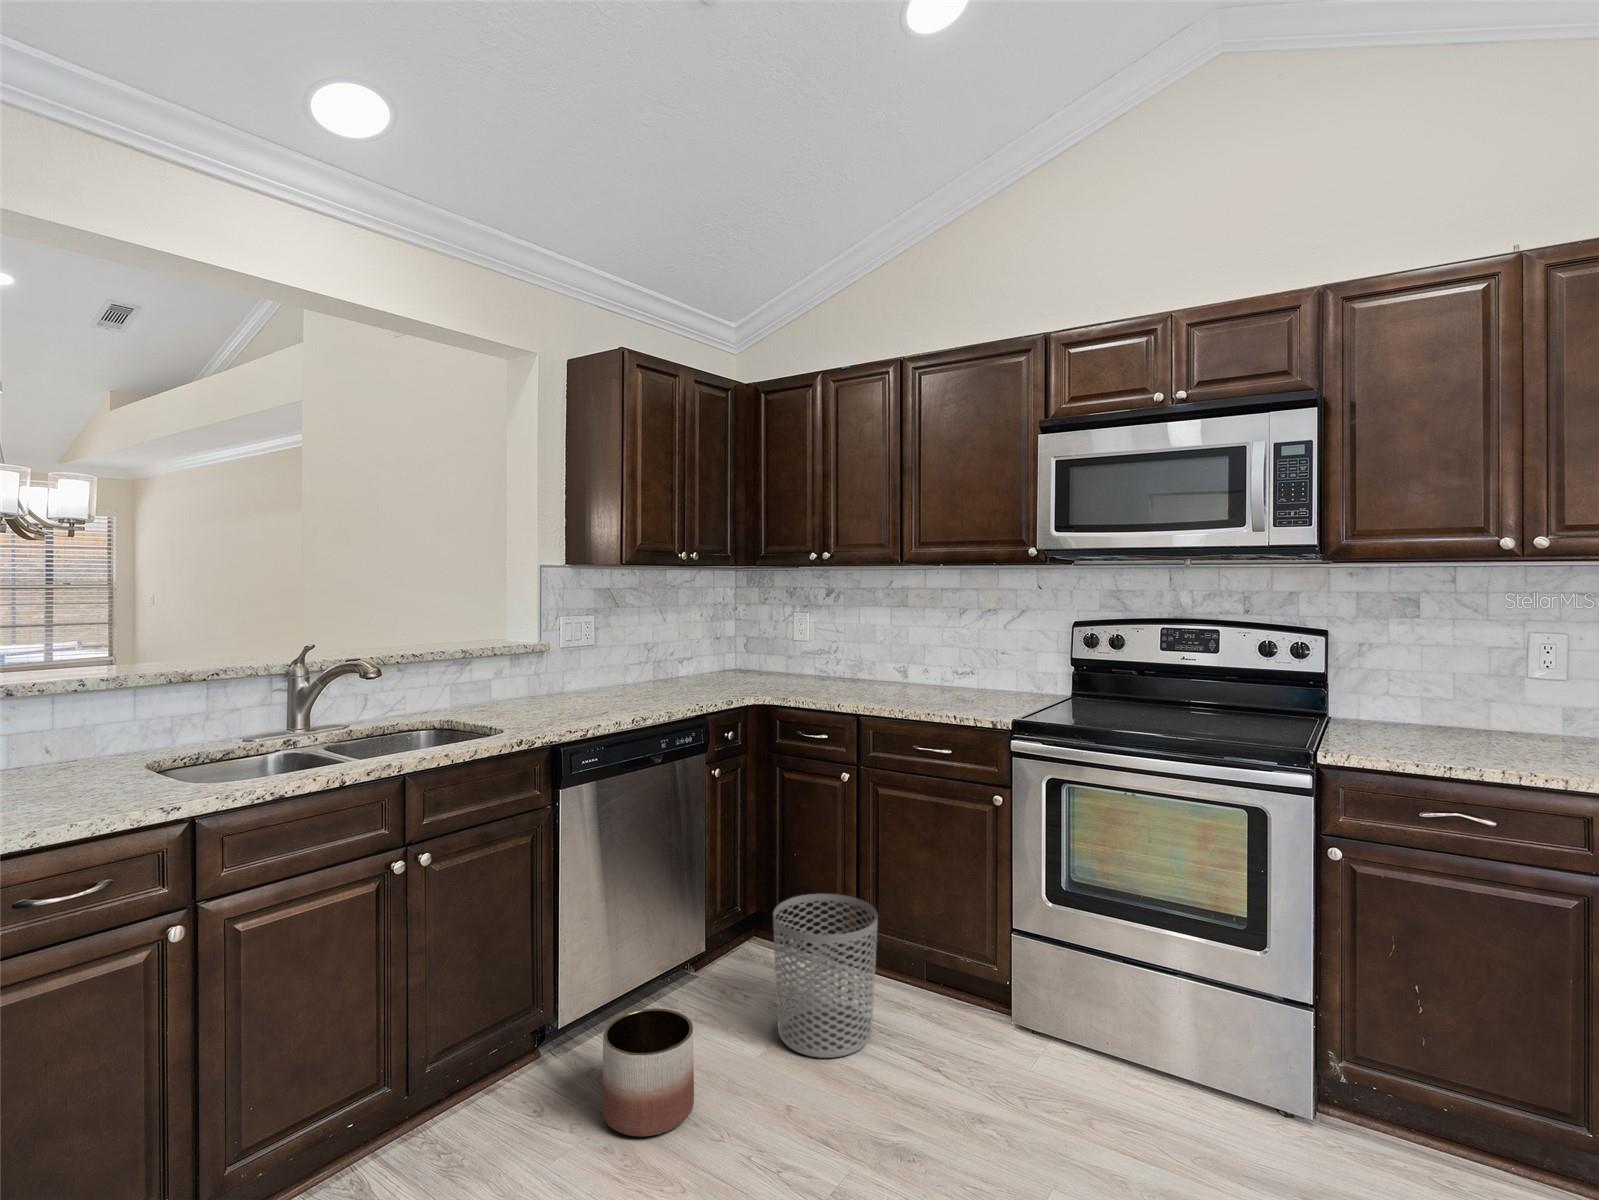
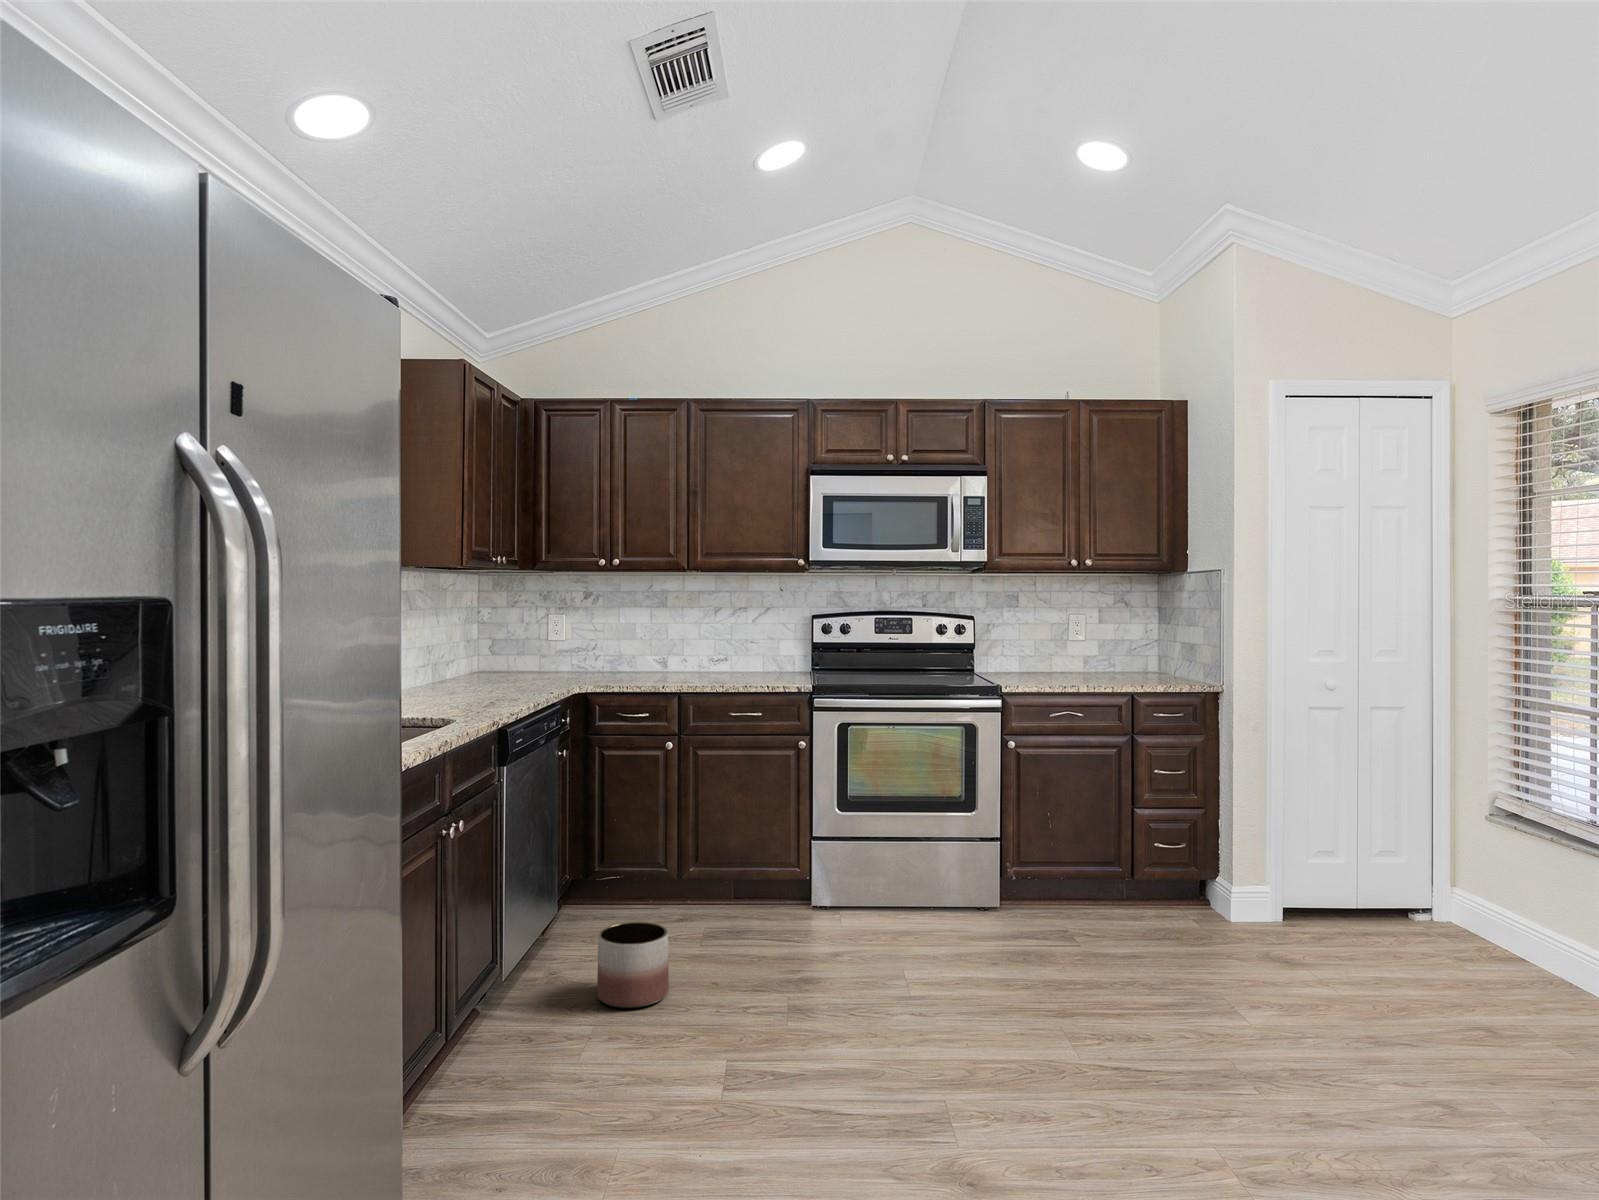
waste bin: present [773,894,878,1058] -> none [660,833,741,949]

